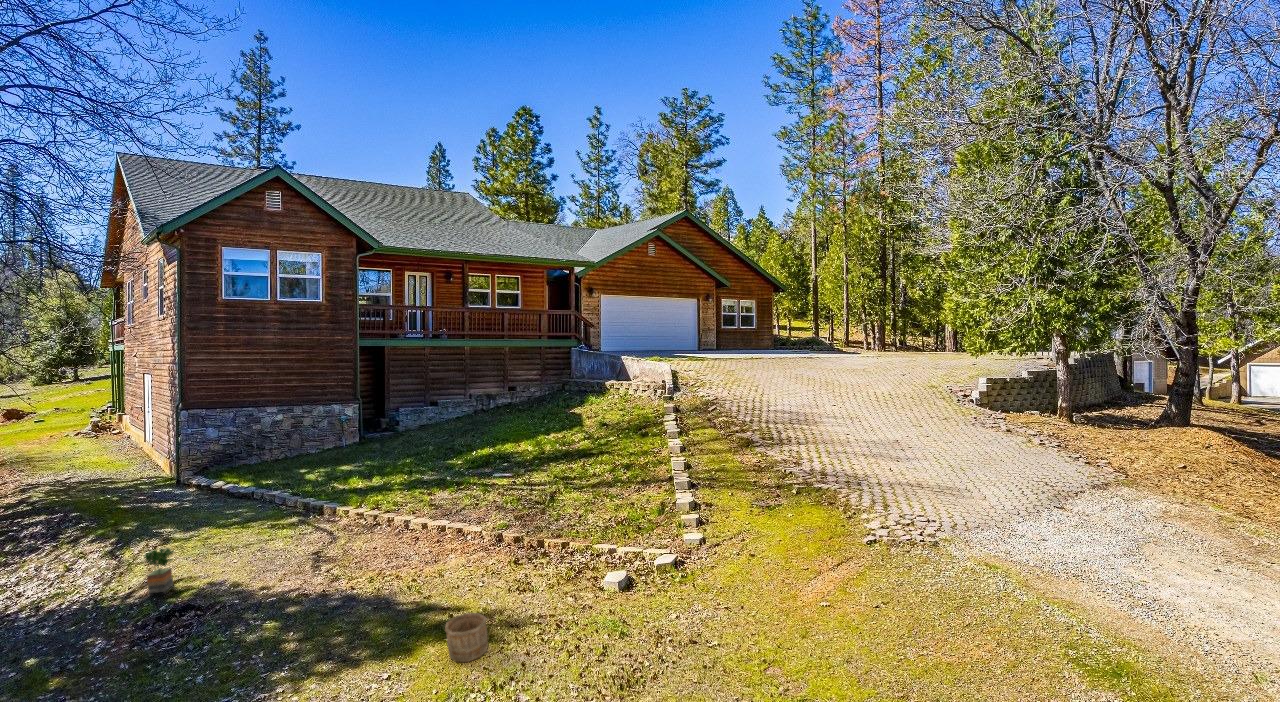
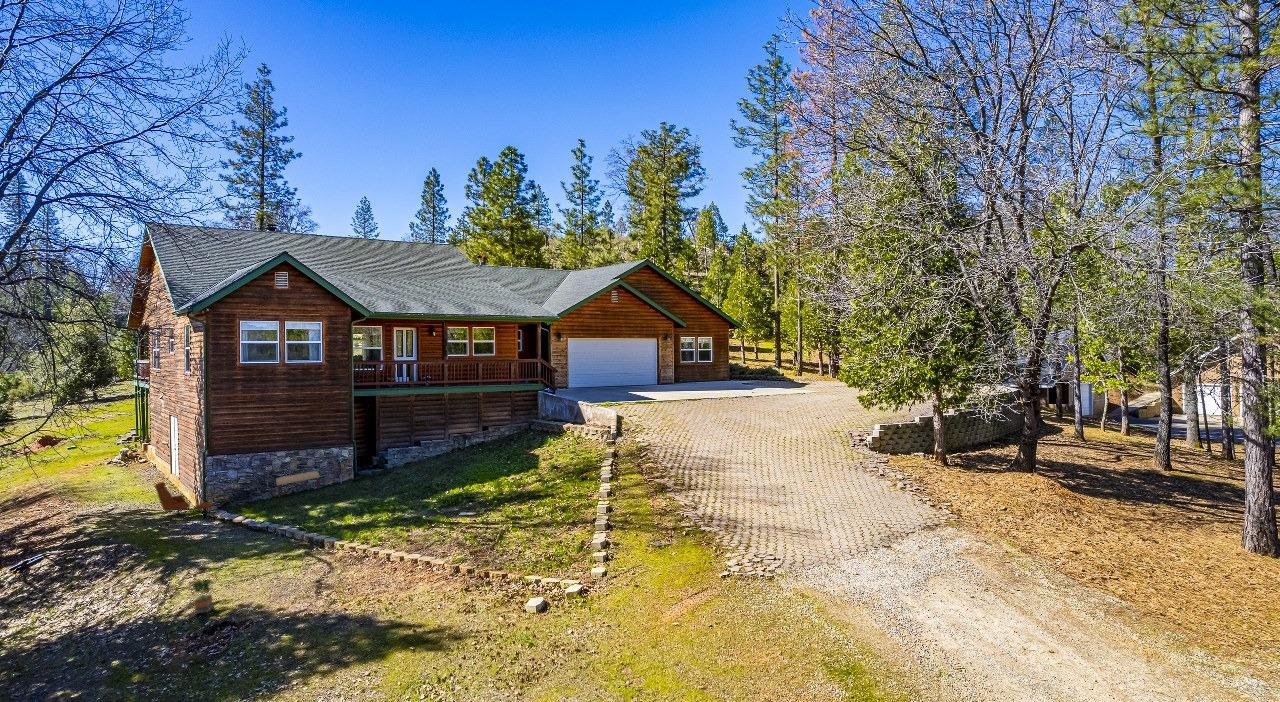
bench: none [266,434,319,463] -> present [276,471,320,496]
lounge chair: none [117,441,189,488] -> present [155,482,212,518]
wooden bucket: present [445,613,488,662] -> none [406,630,435,663]

